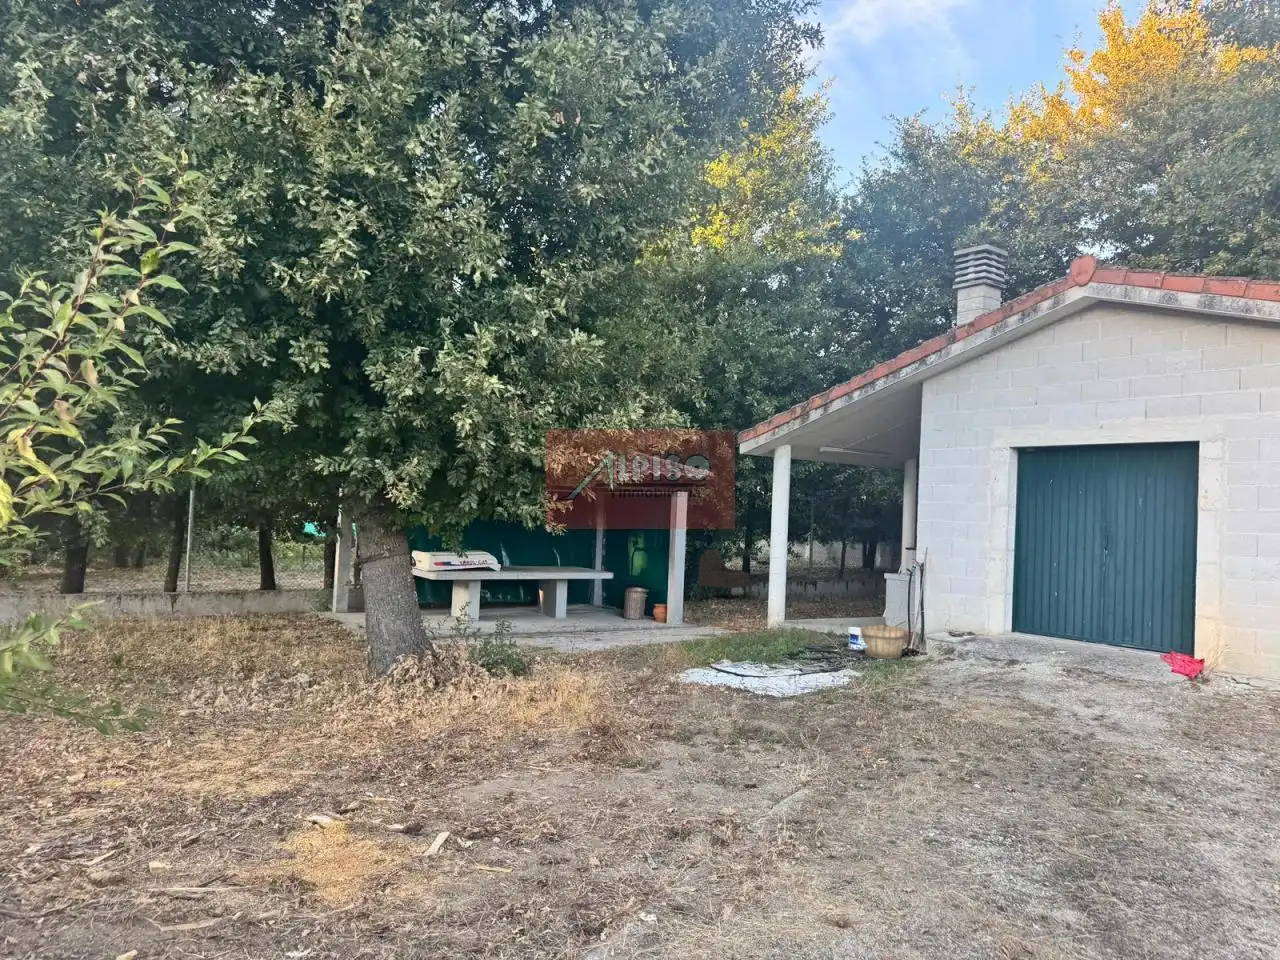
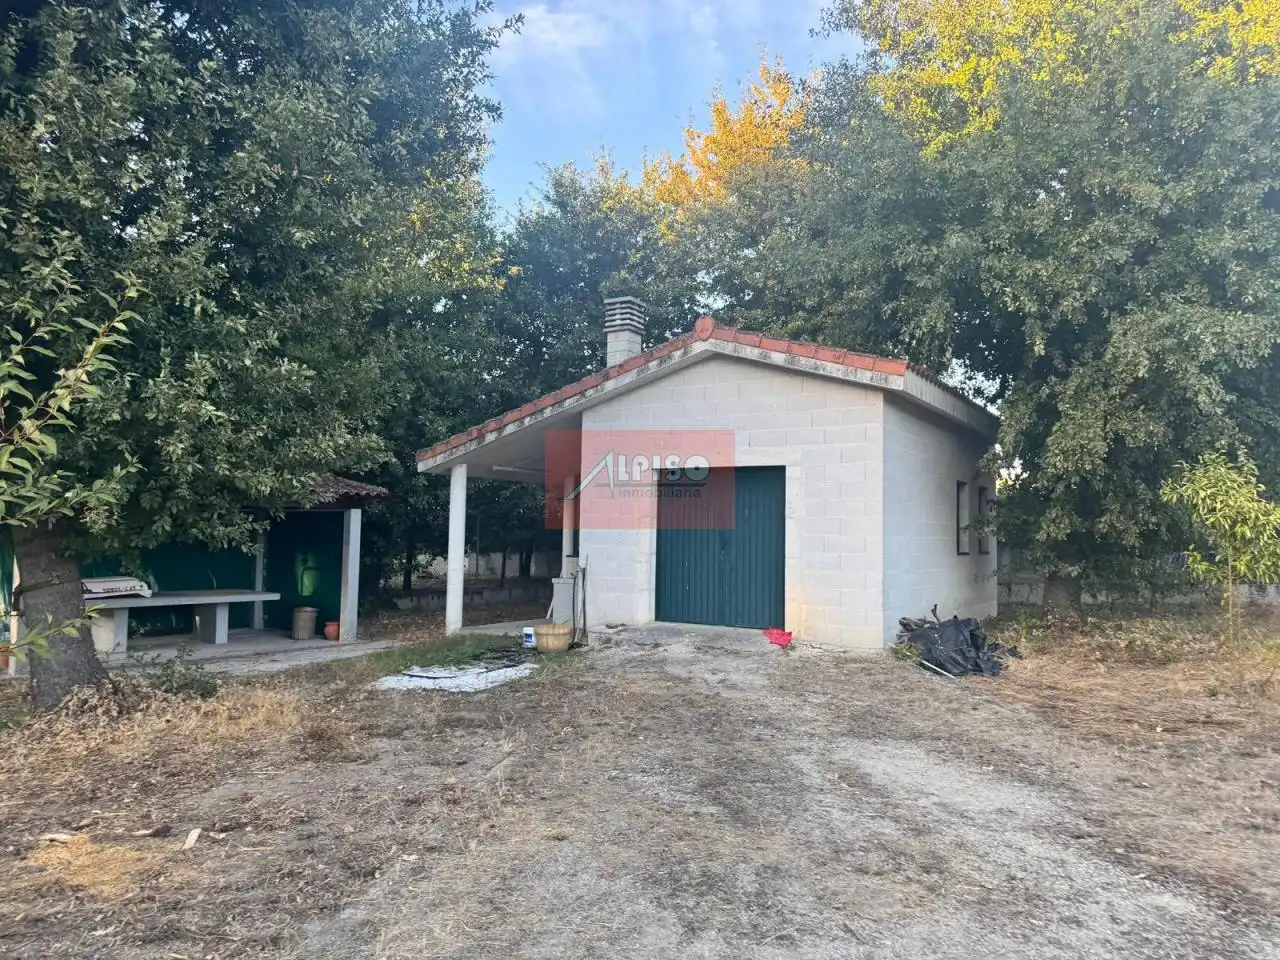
chair: present [699,549,749,599] -> none [367,564,419,612]

